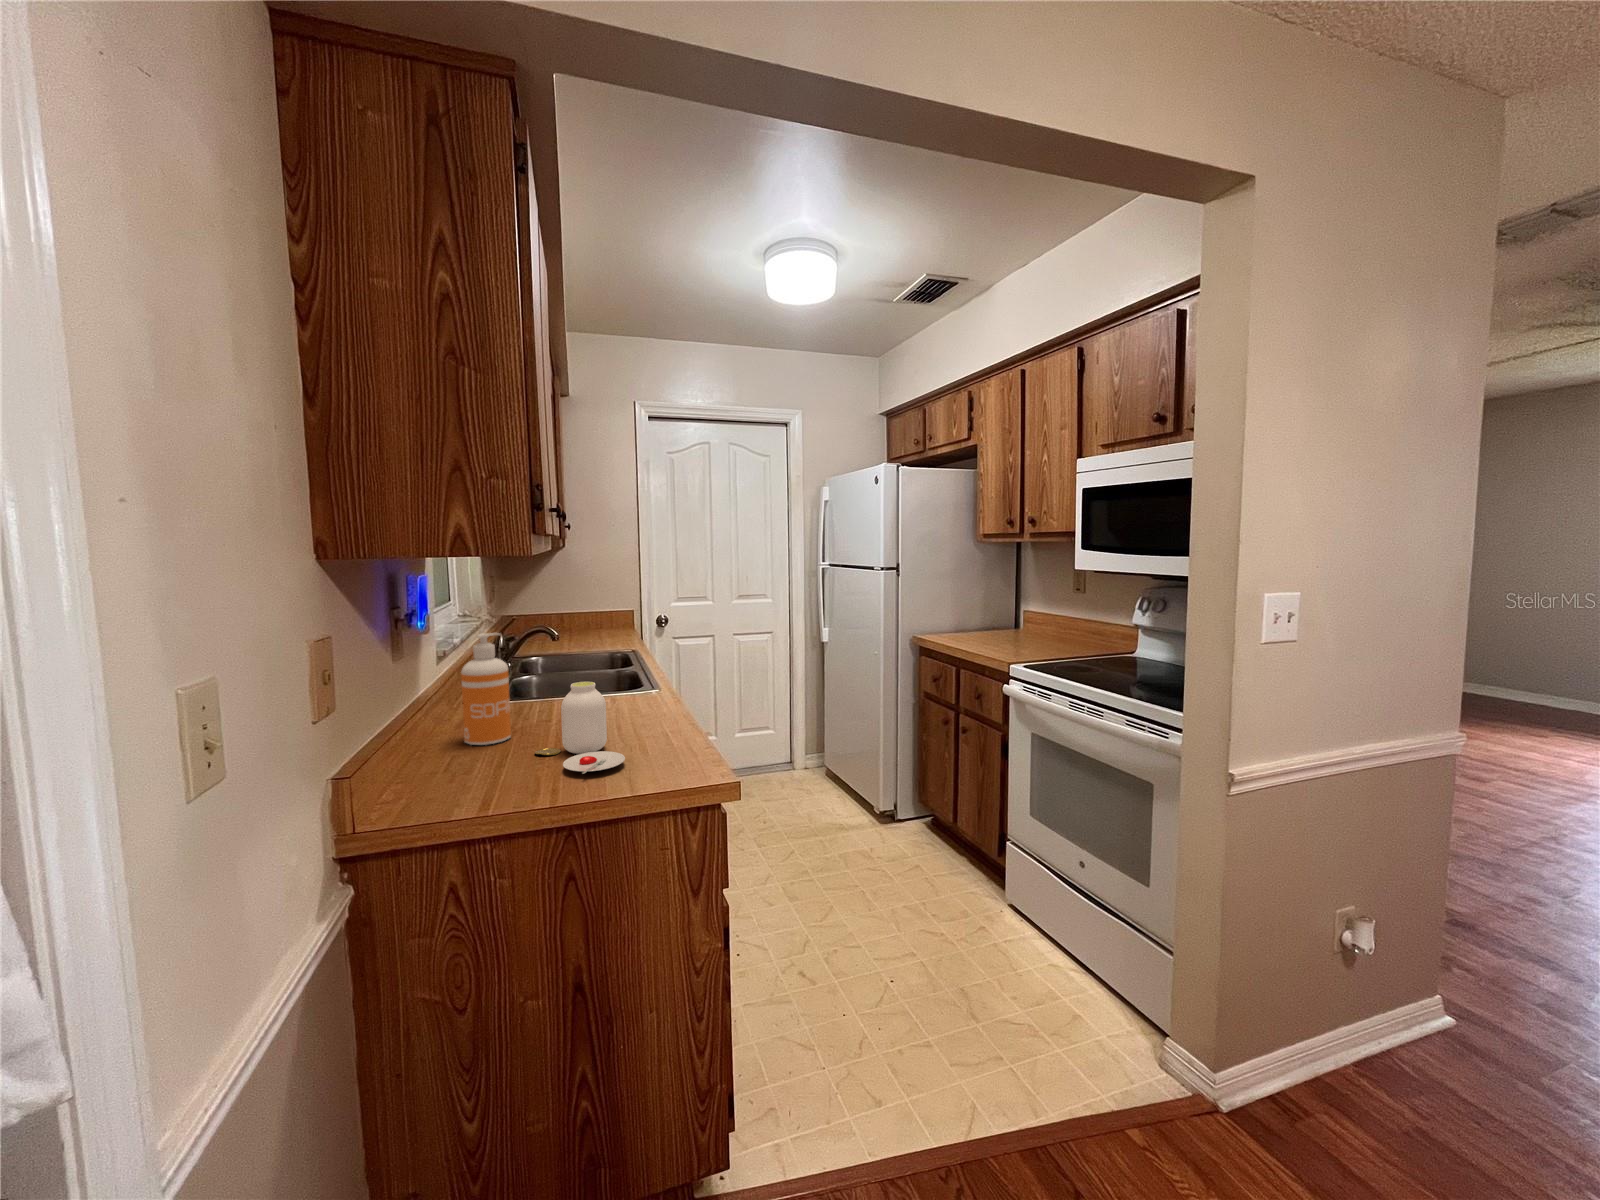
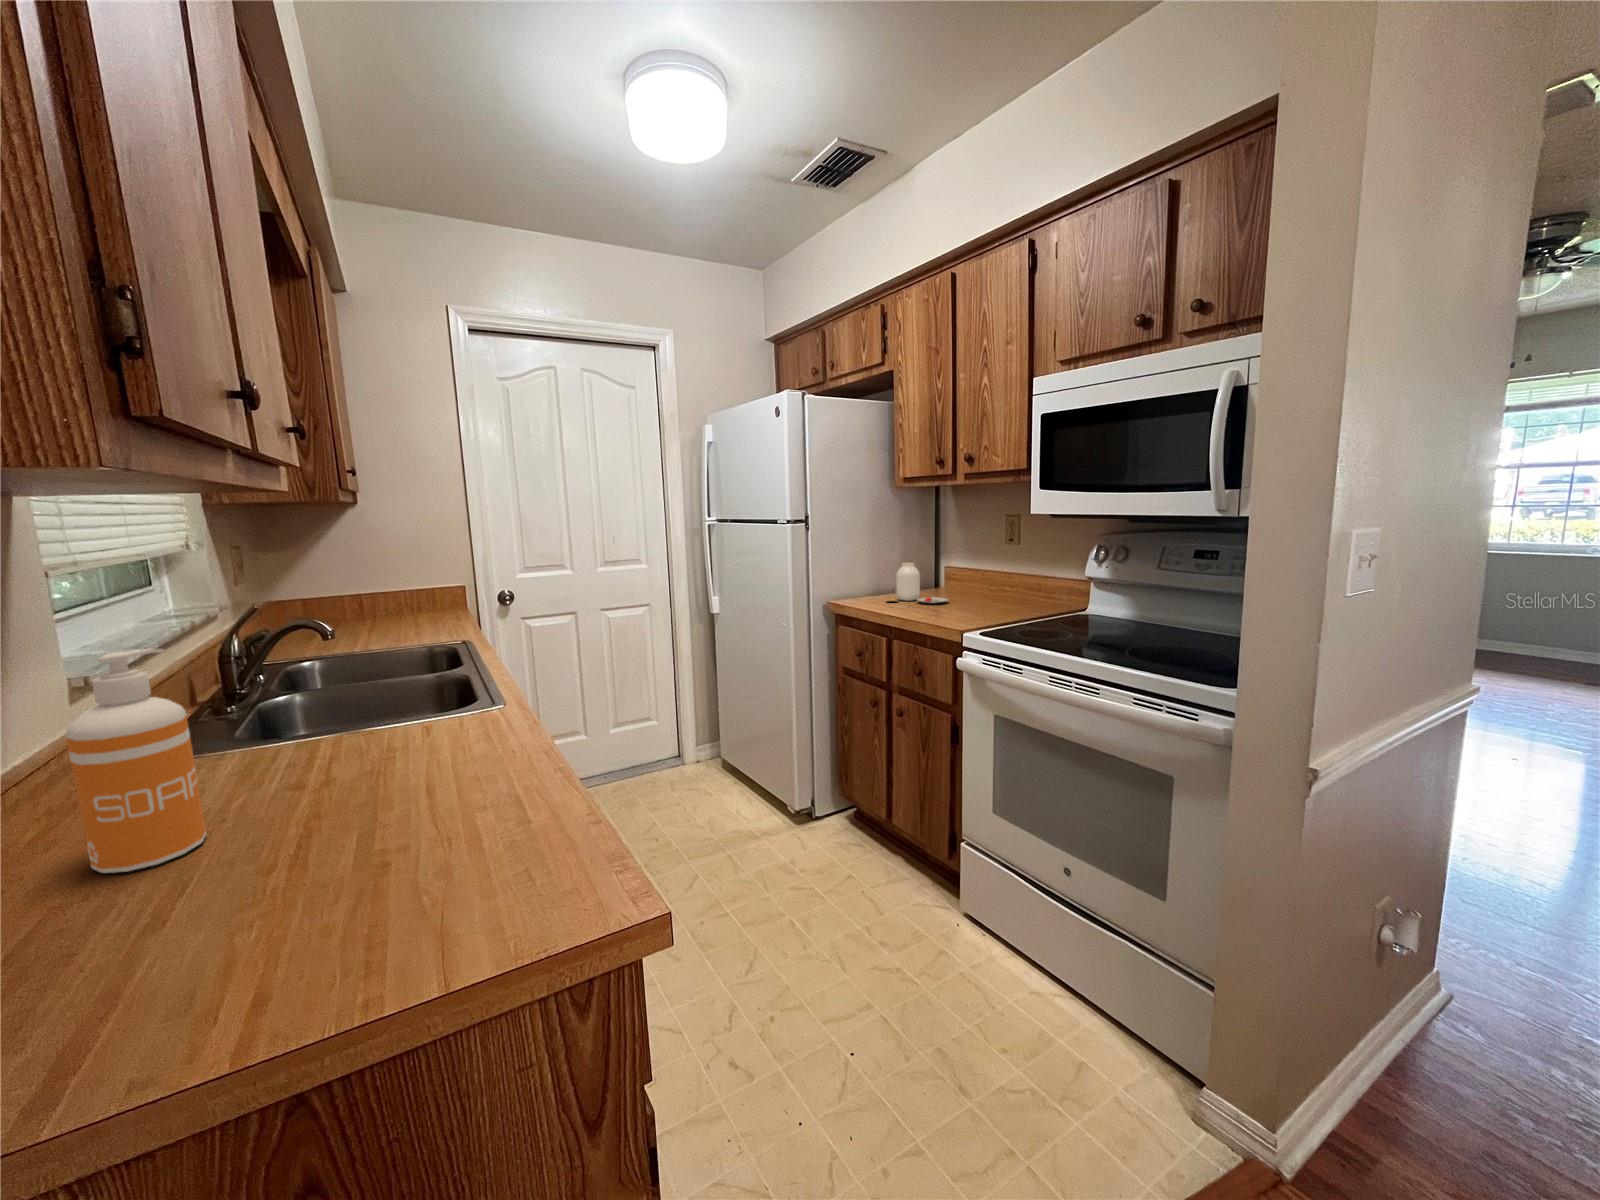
jar: present [535,682,625,774] -> present [896,562,948,603]

